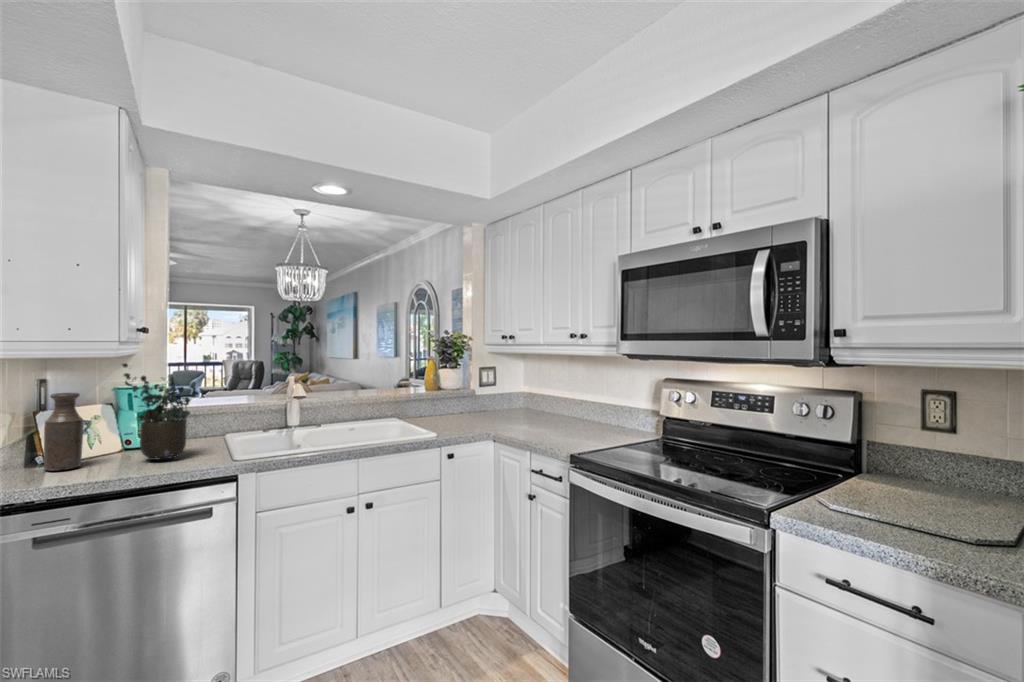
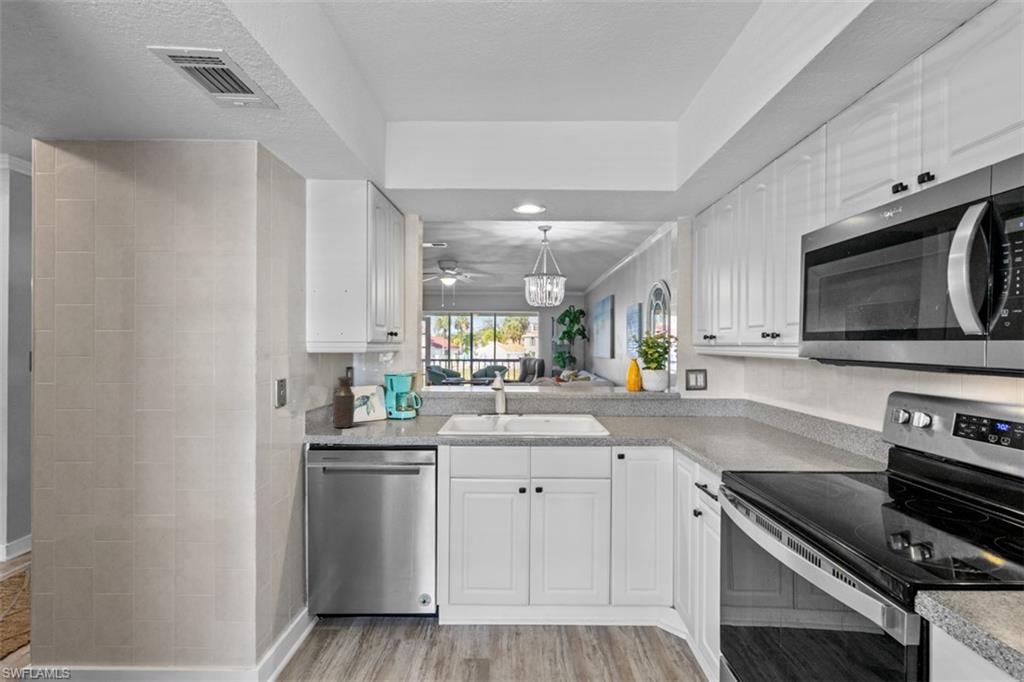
potted plant: present [122,363,199,460] -> none [376,358,418,428]

